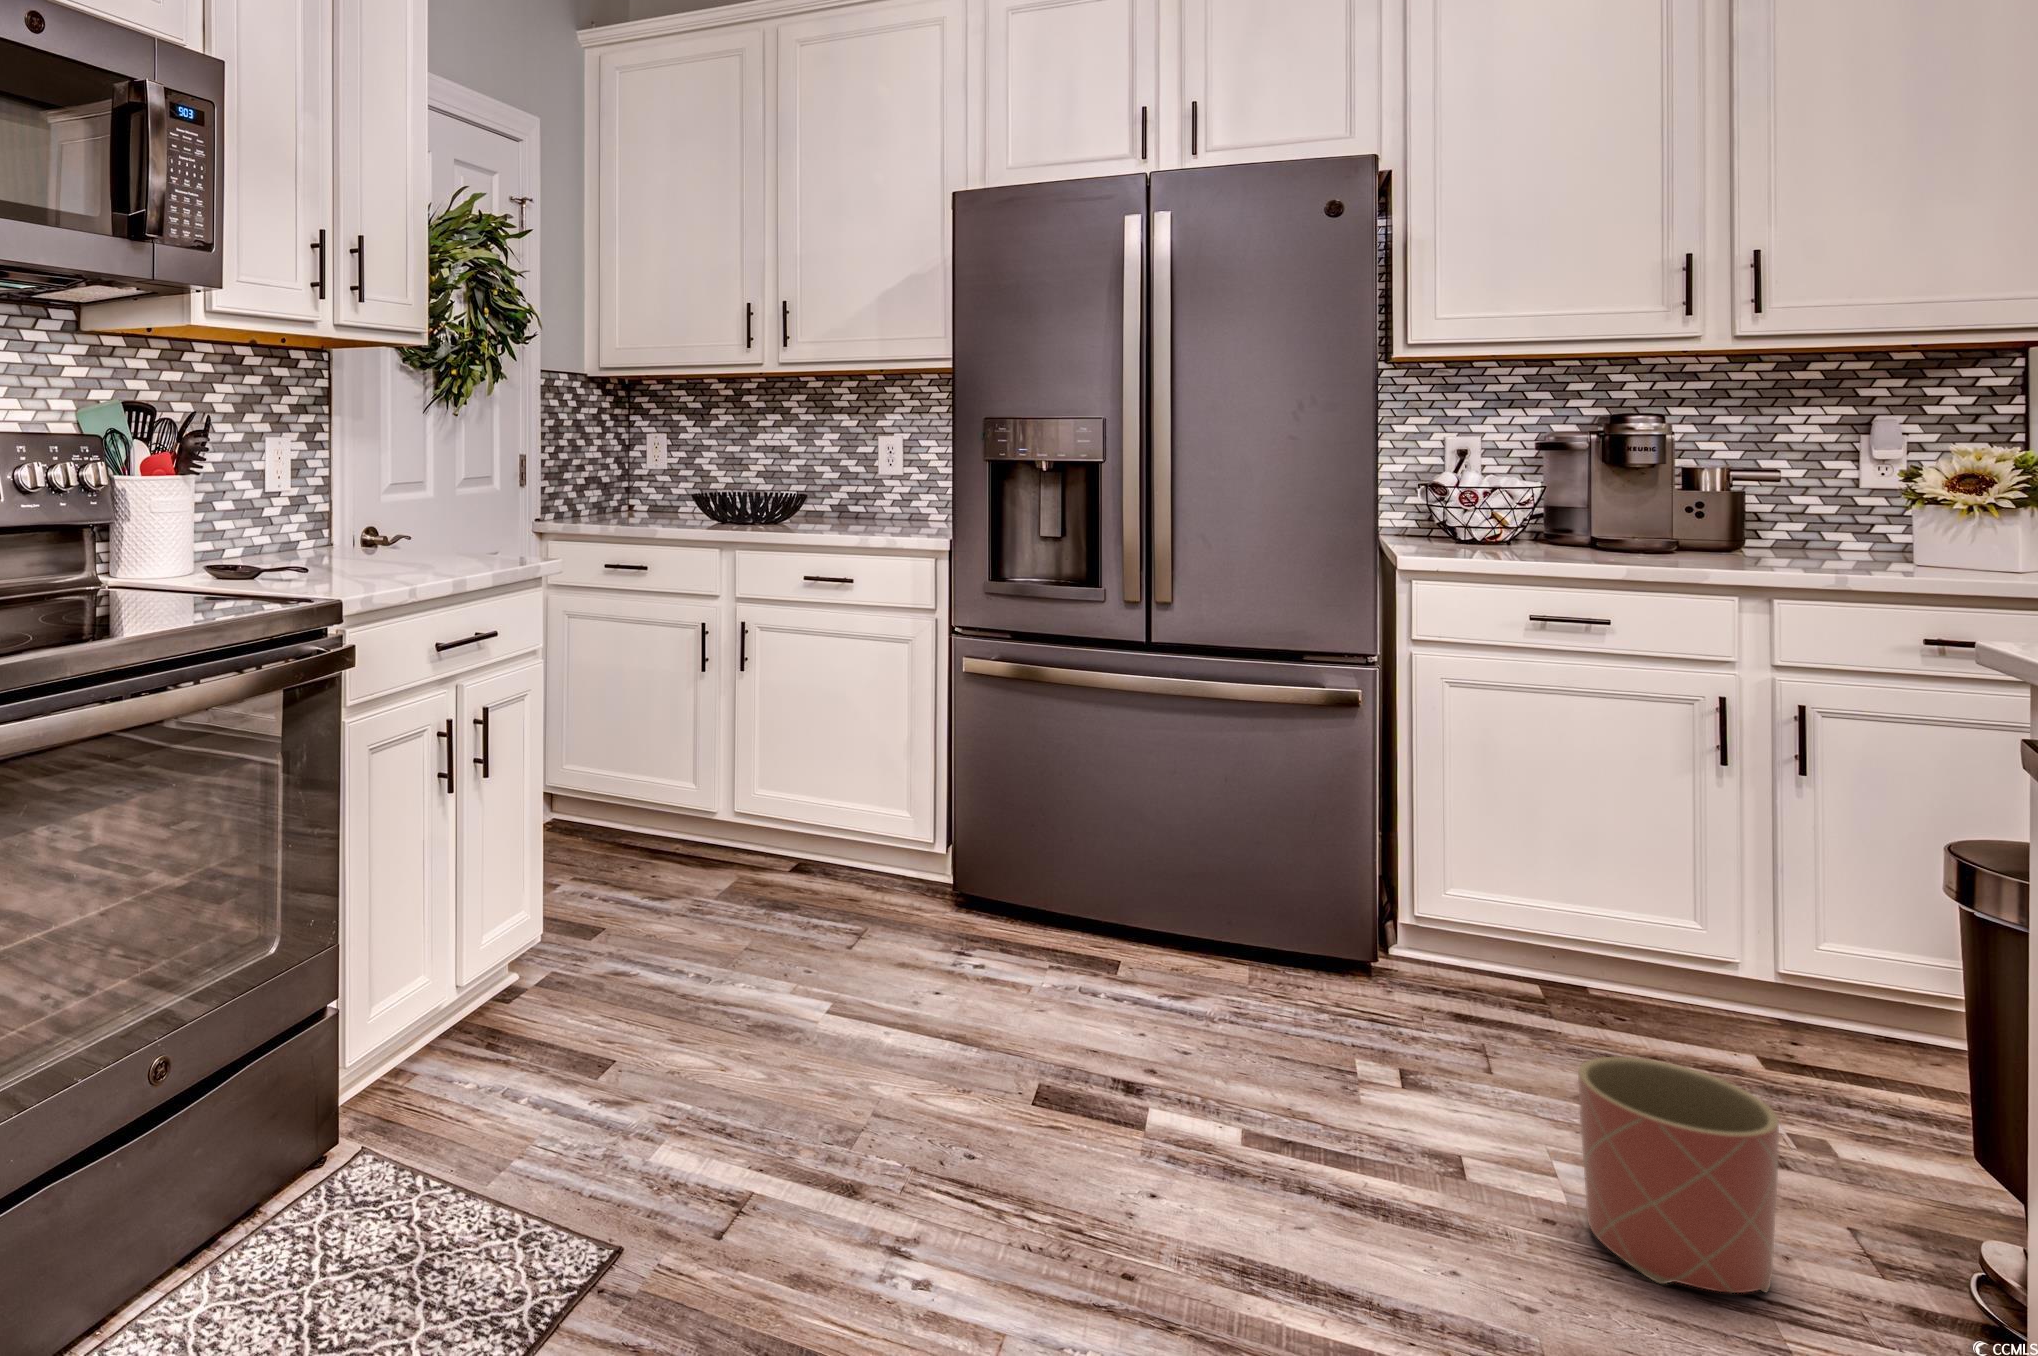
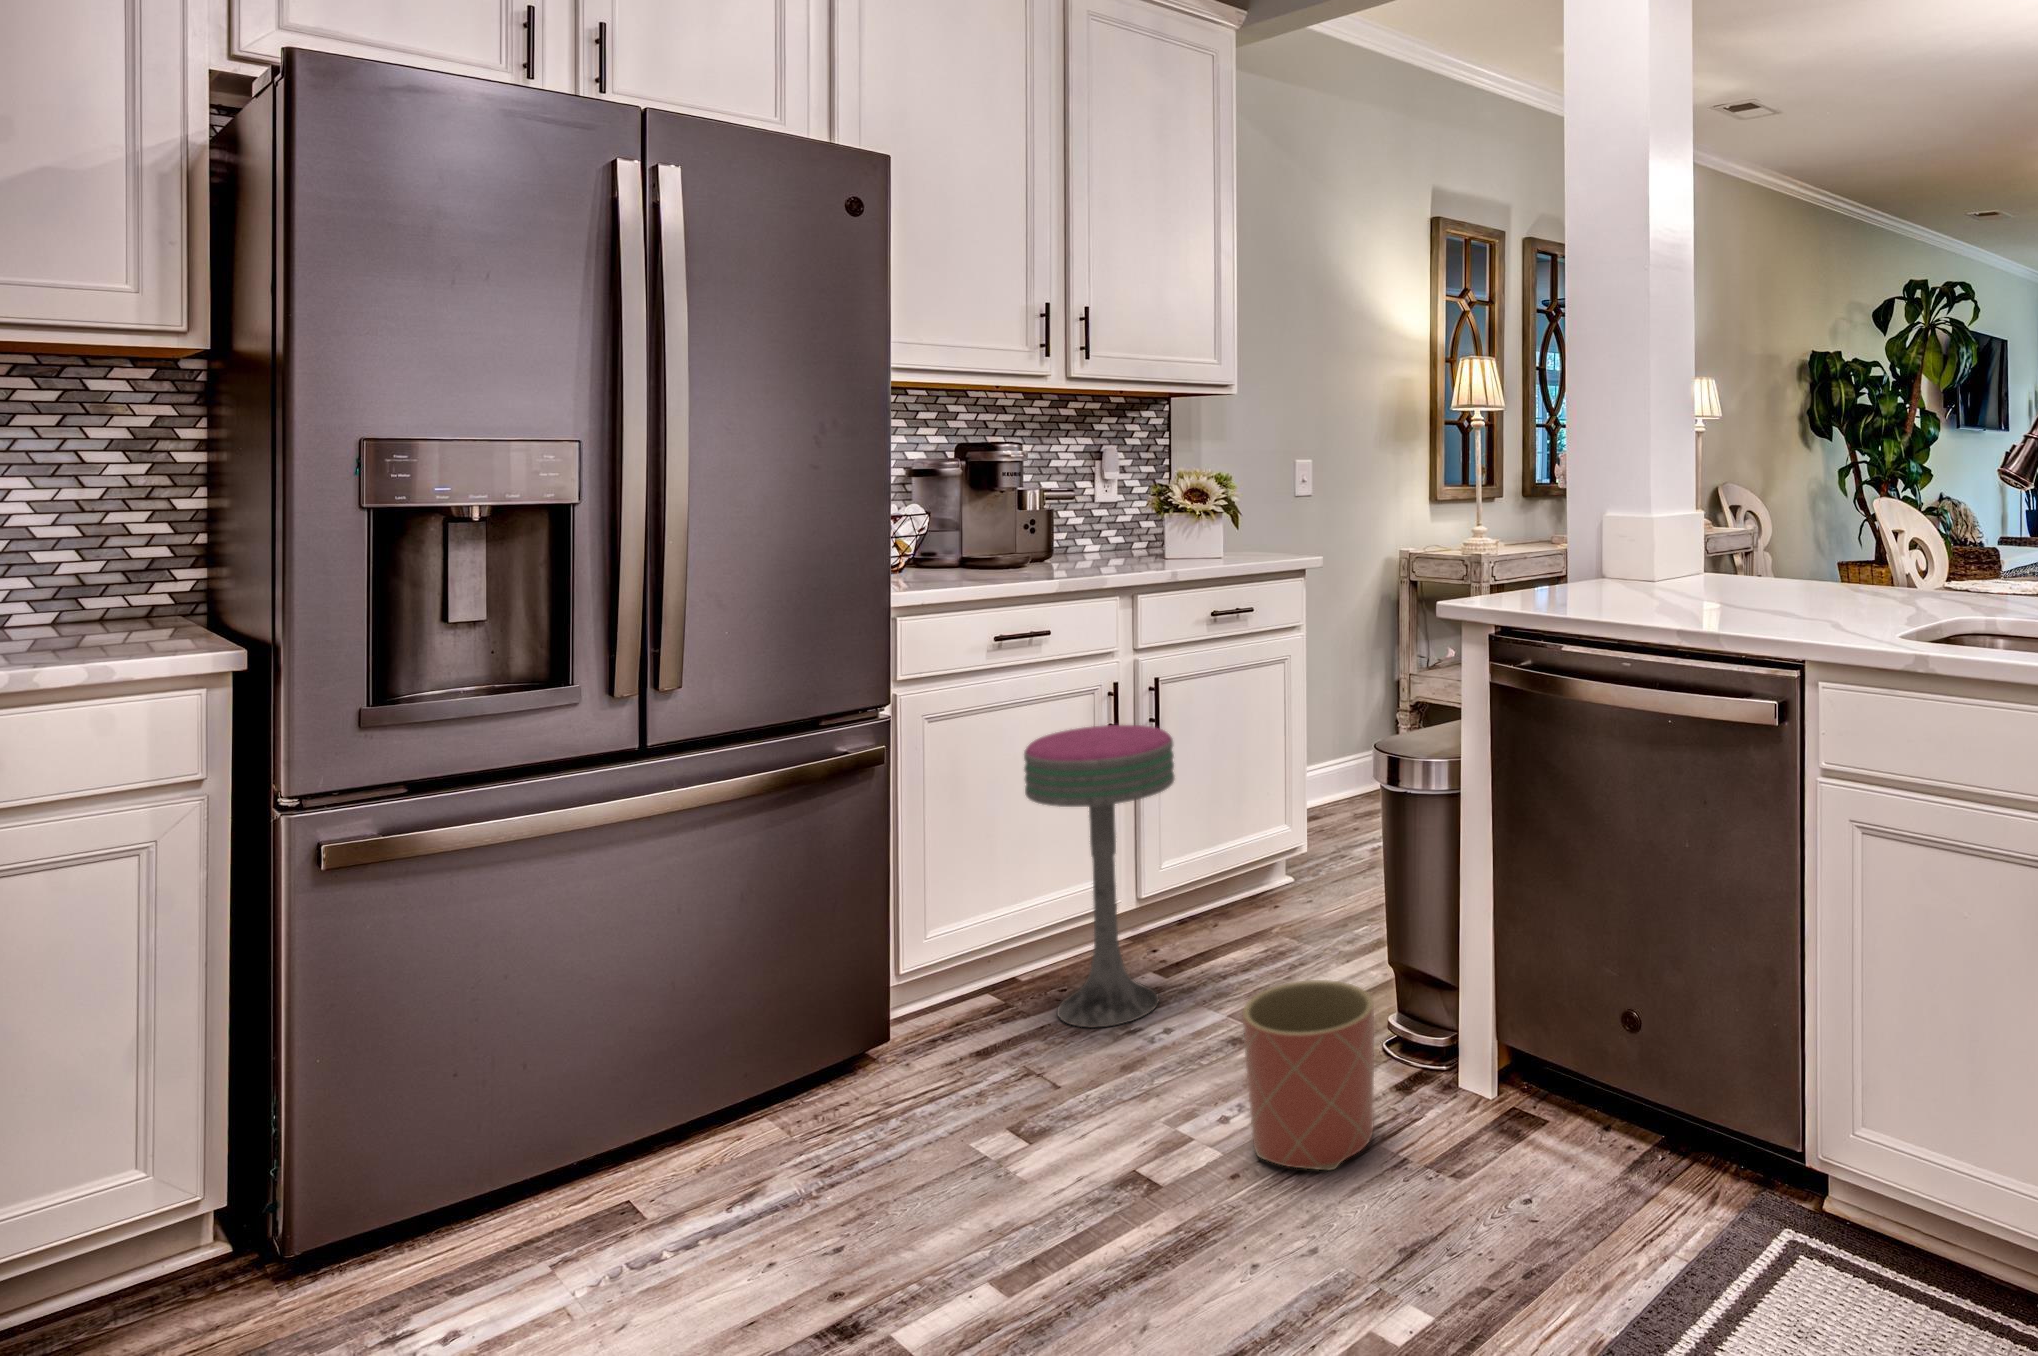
bar stool: none [1545,734,1754,1078] -> present [1024,725,1174,1027]

